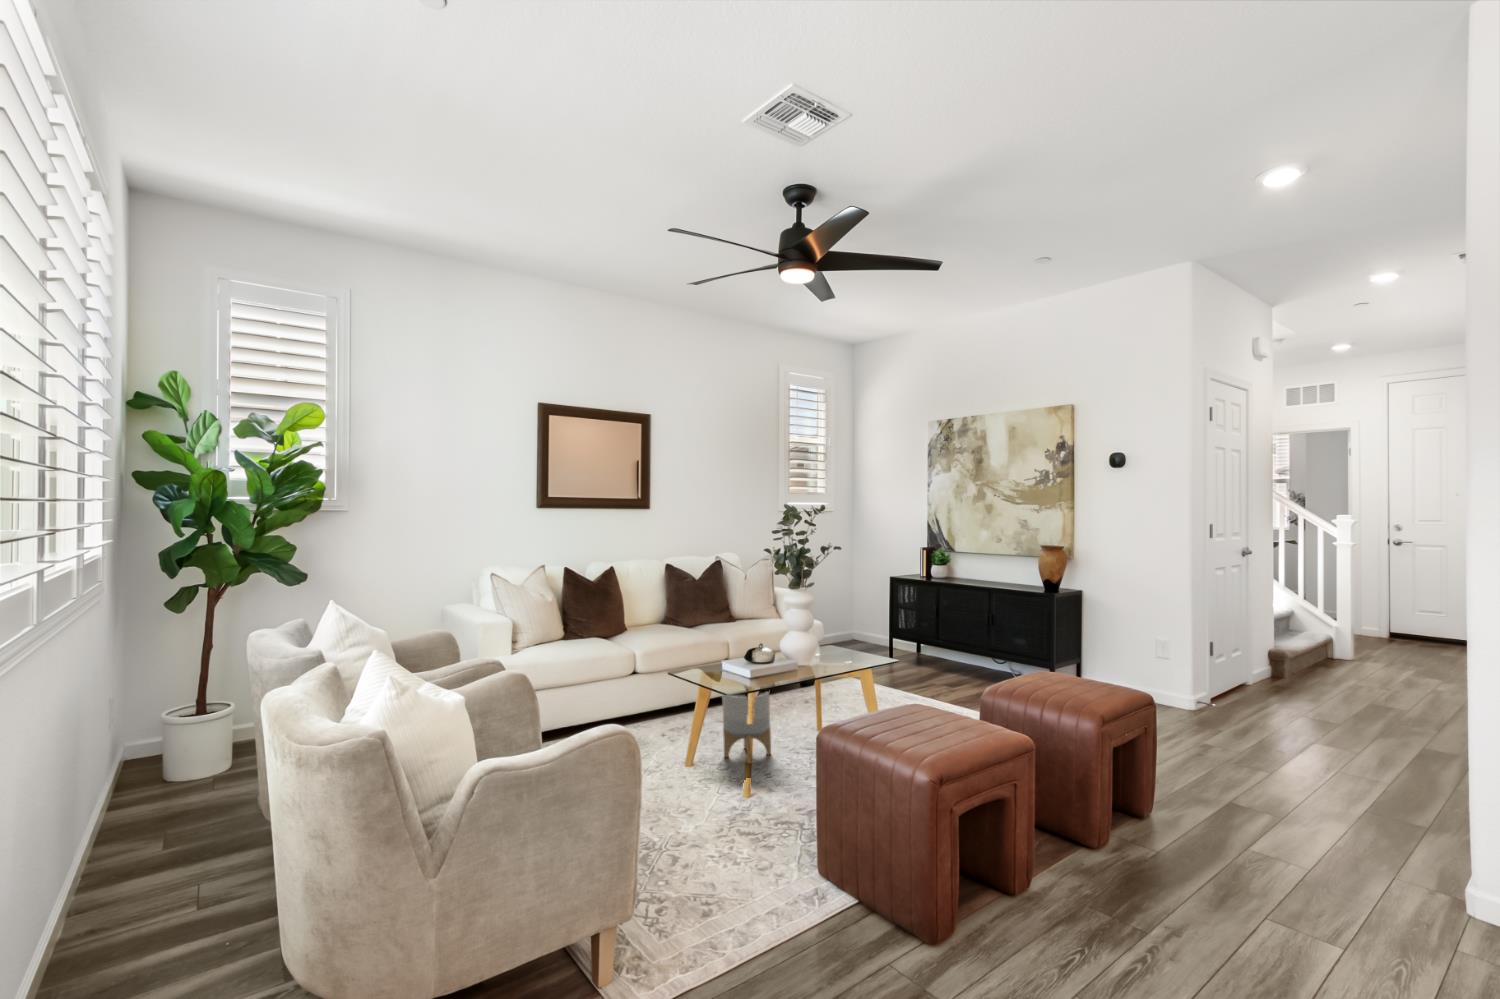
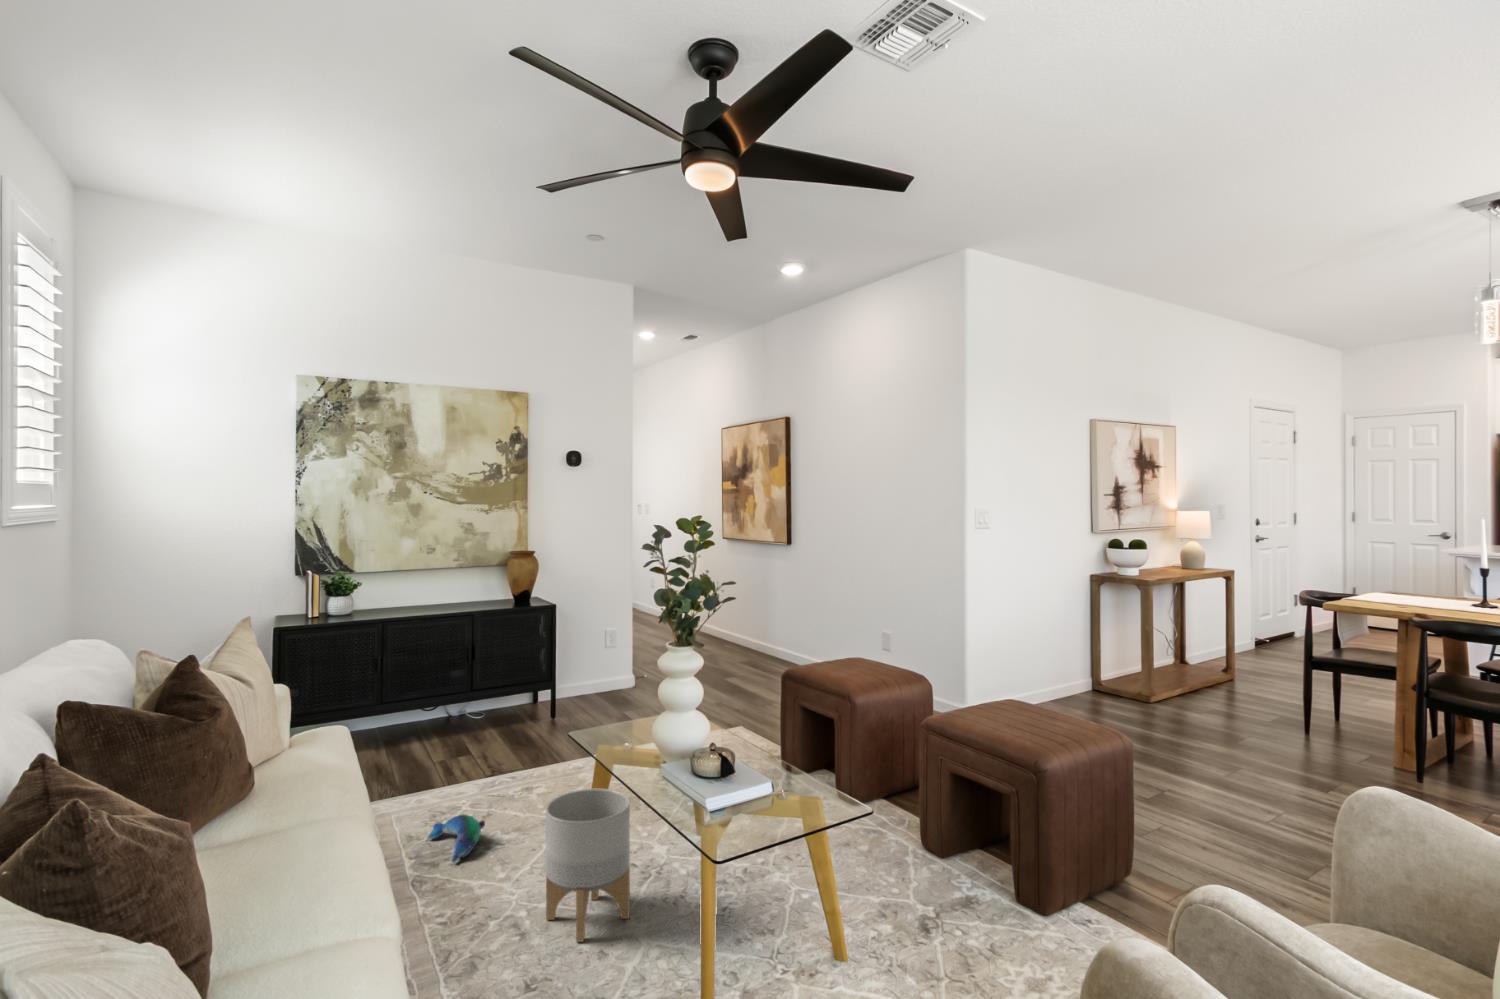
plush toy: none [795,702,832,721] -> present [428,815,485,862]

